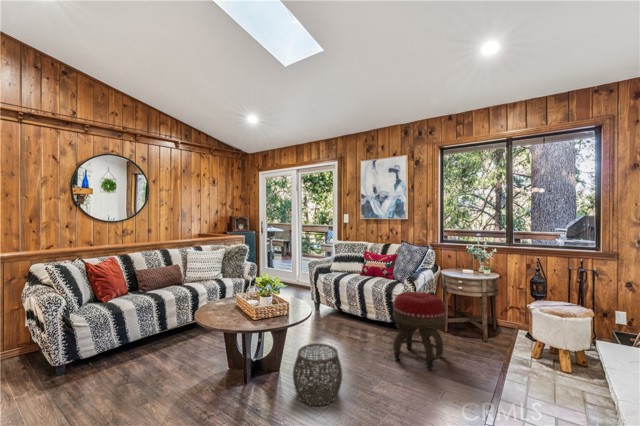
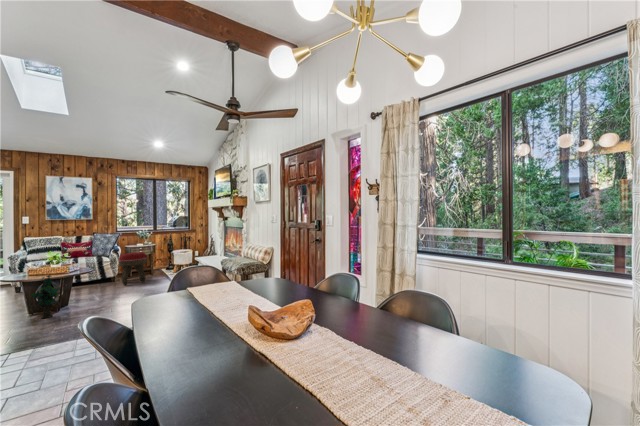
decorative plant: none [184,321,230,399] -> present [31,275,60,319]
woven basket: present [293,343,343,405] -> none [94,276,124,301]

